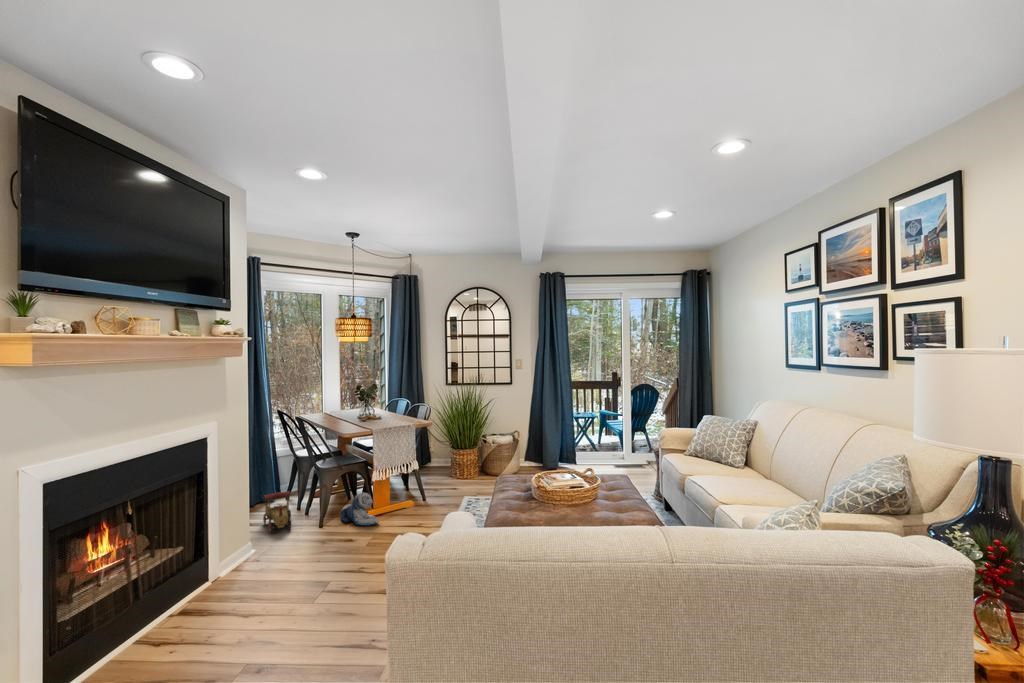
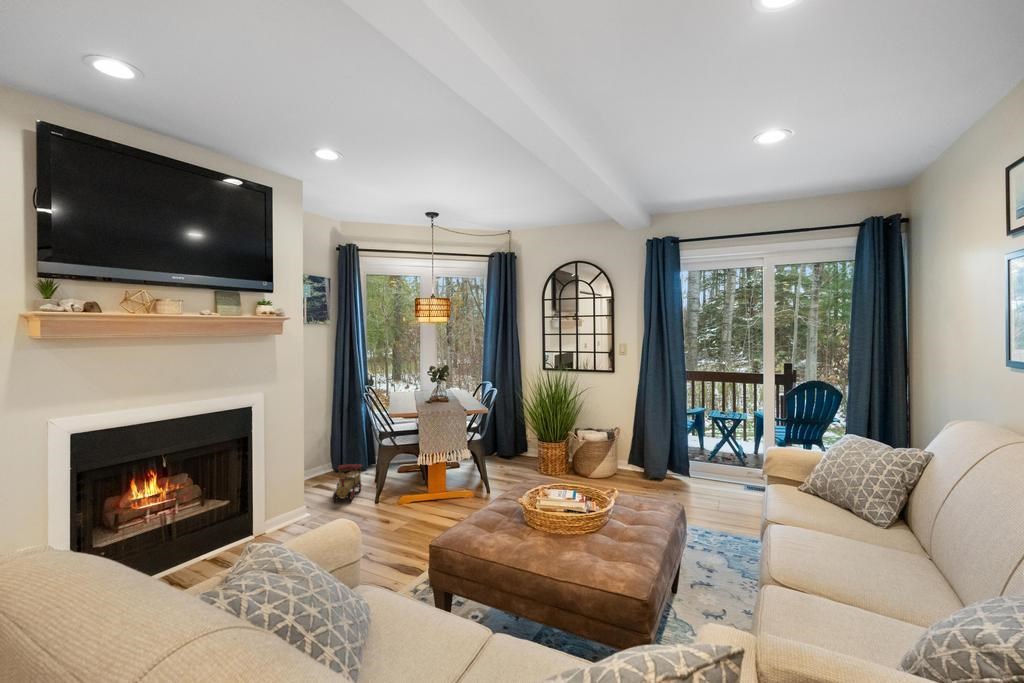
plush toy: present [340,493,378,526] -> none [397,476,425,511]

